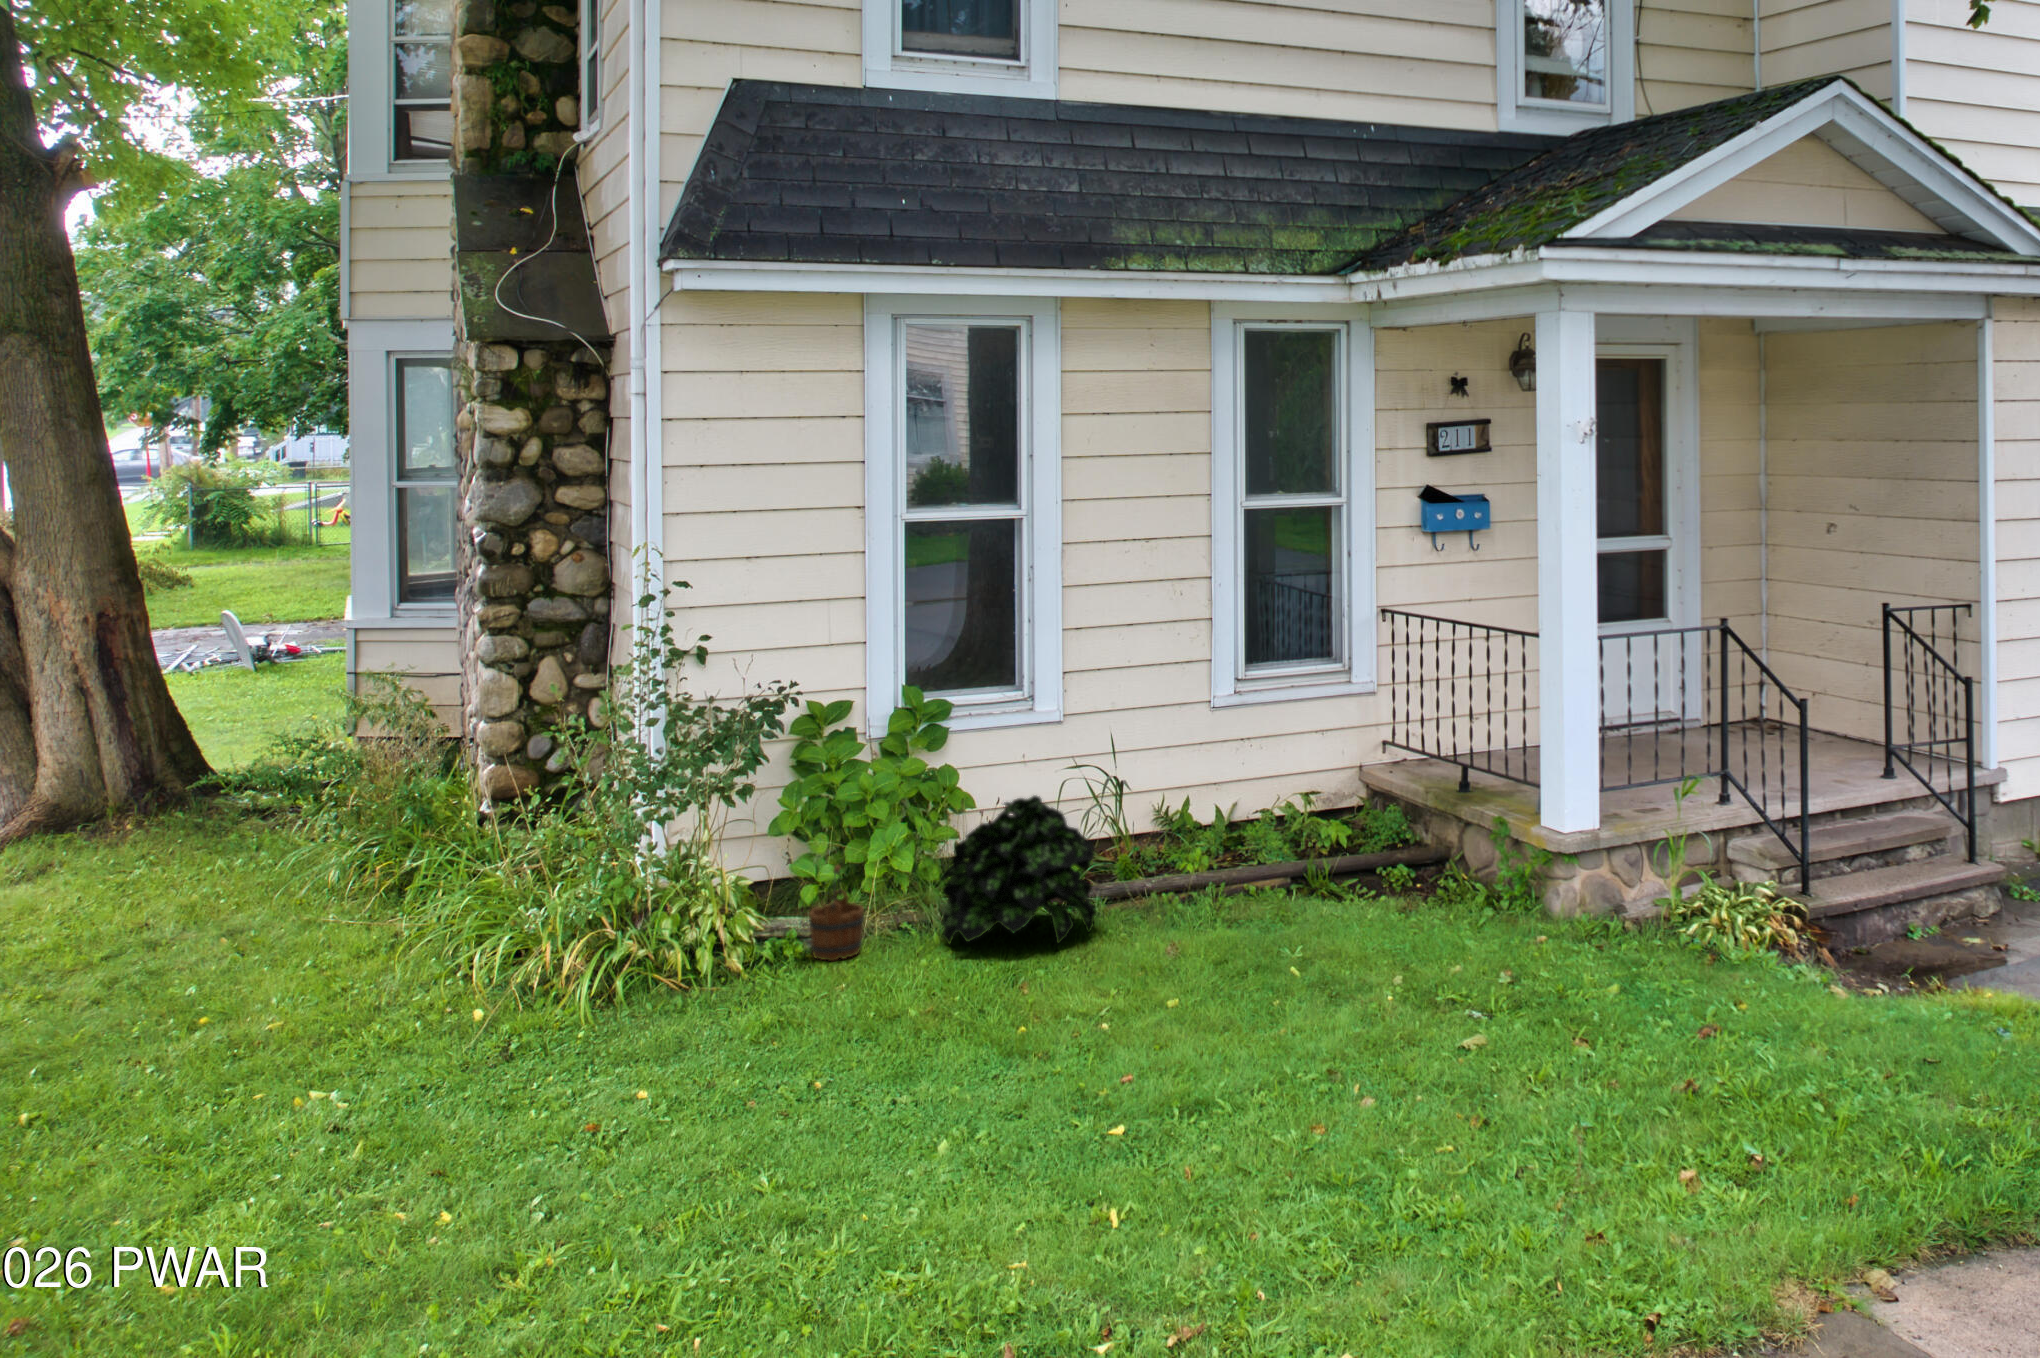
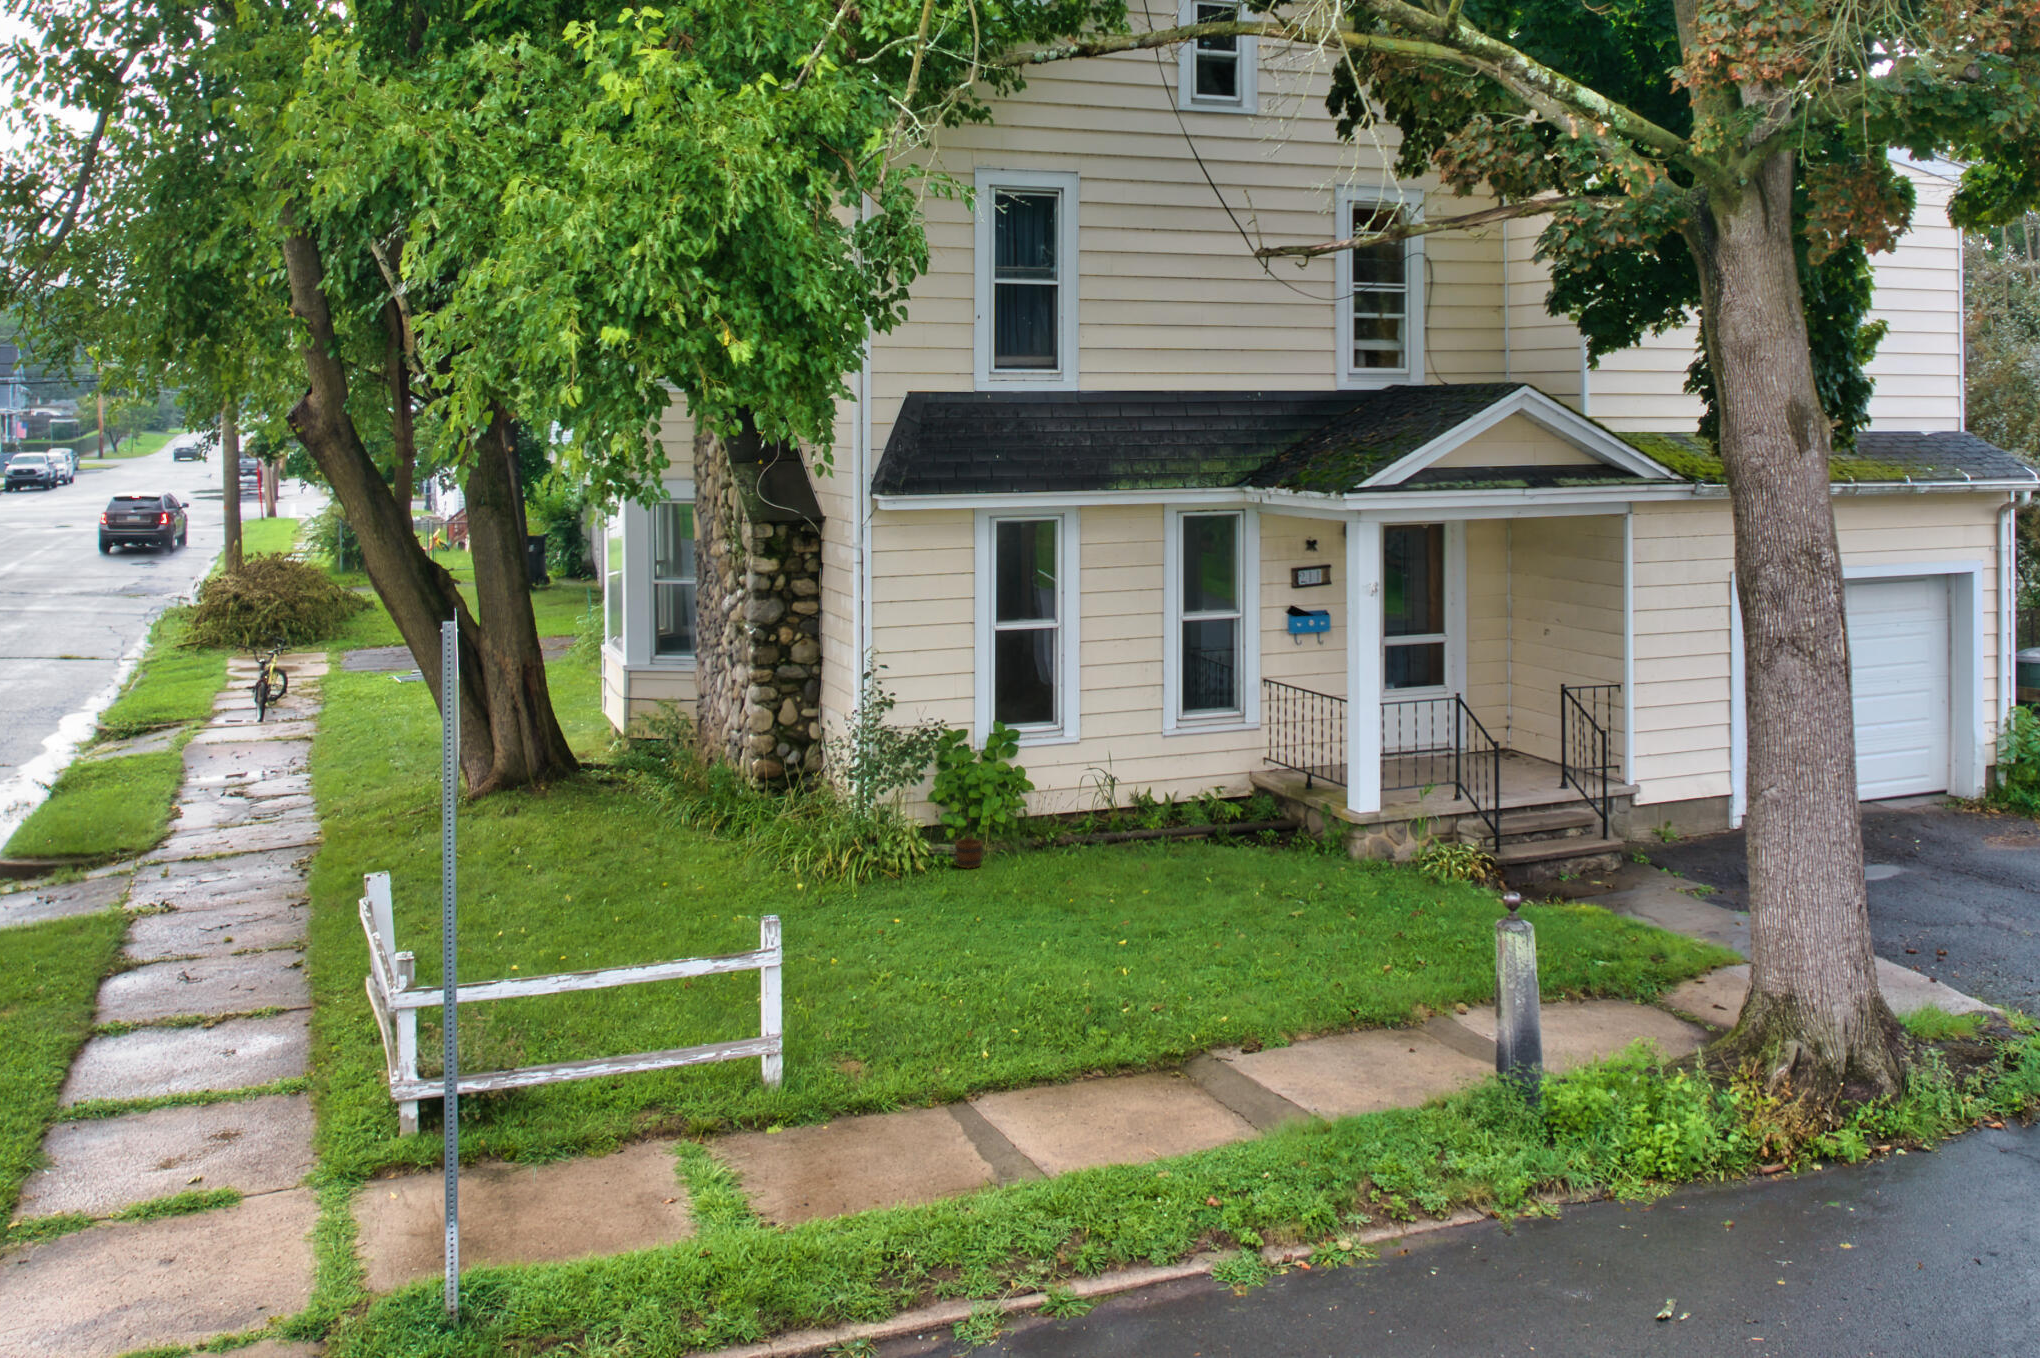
potted plant: present [942,796,1097,944] -> none [1019,784,1104,865]

